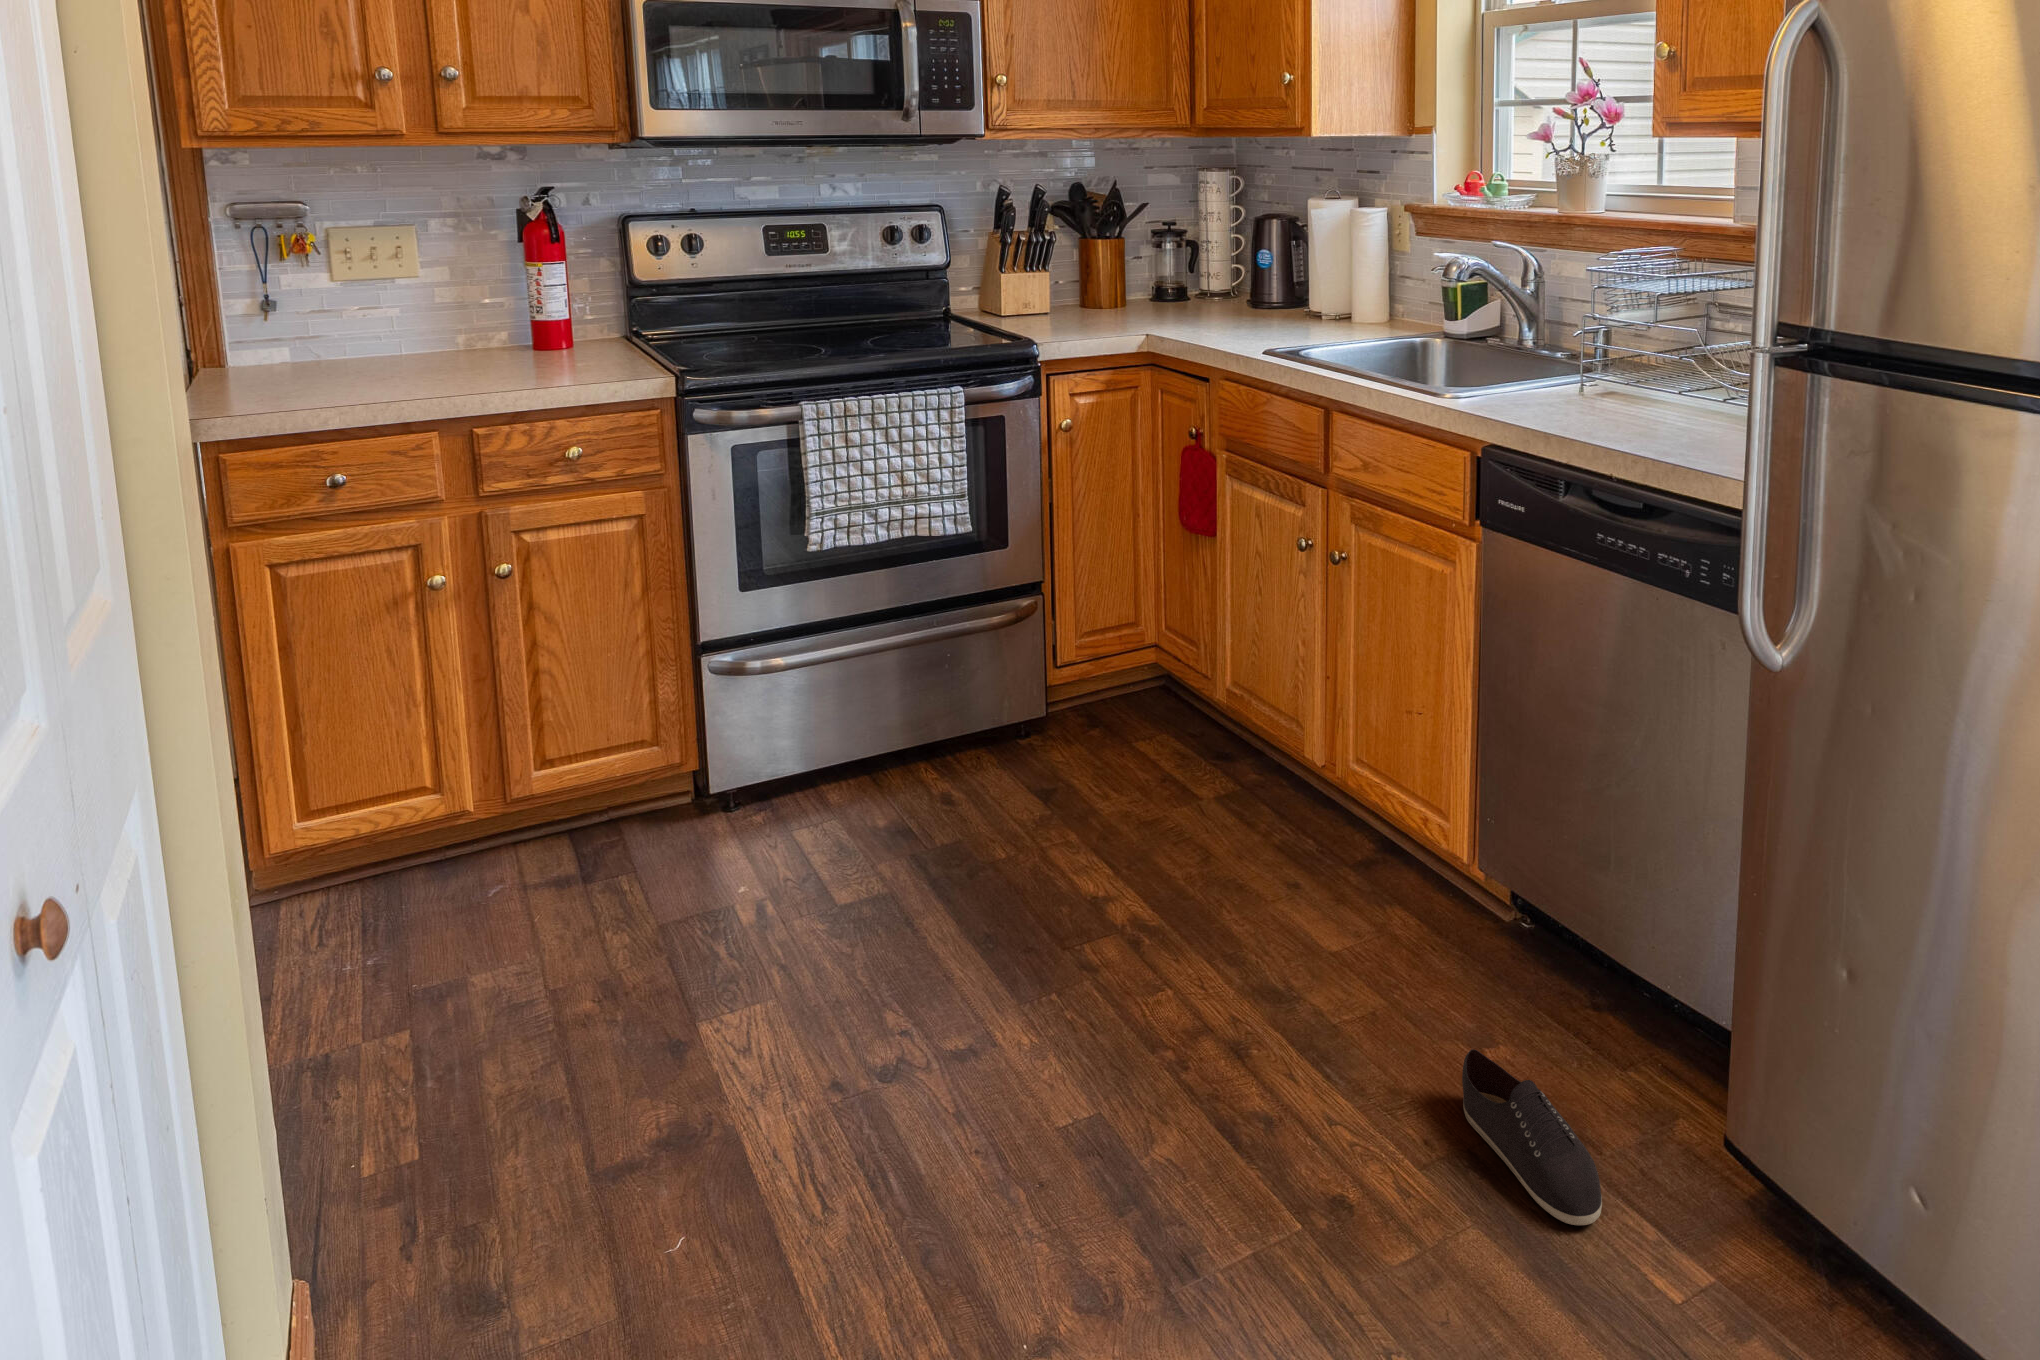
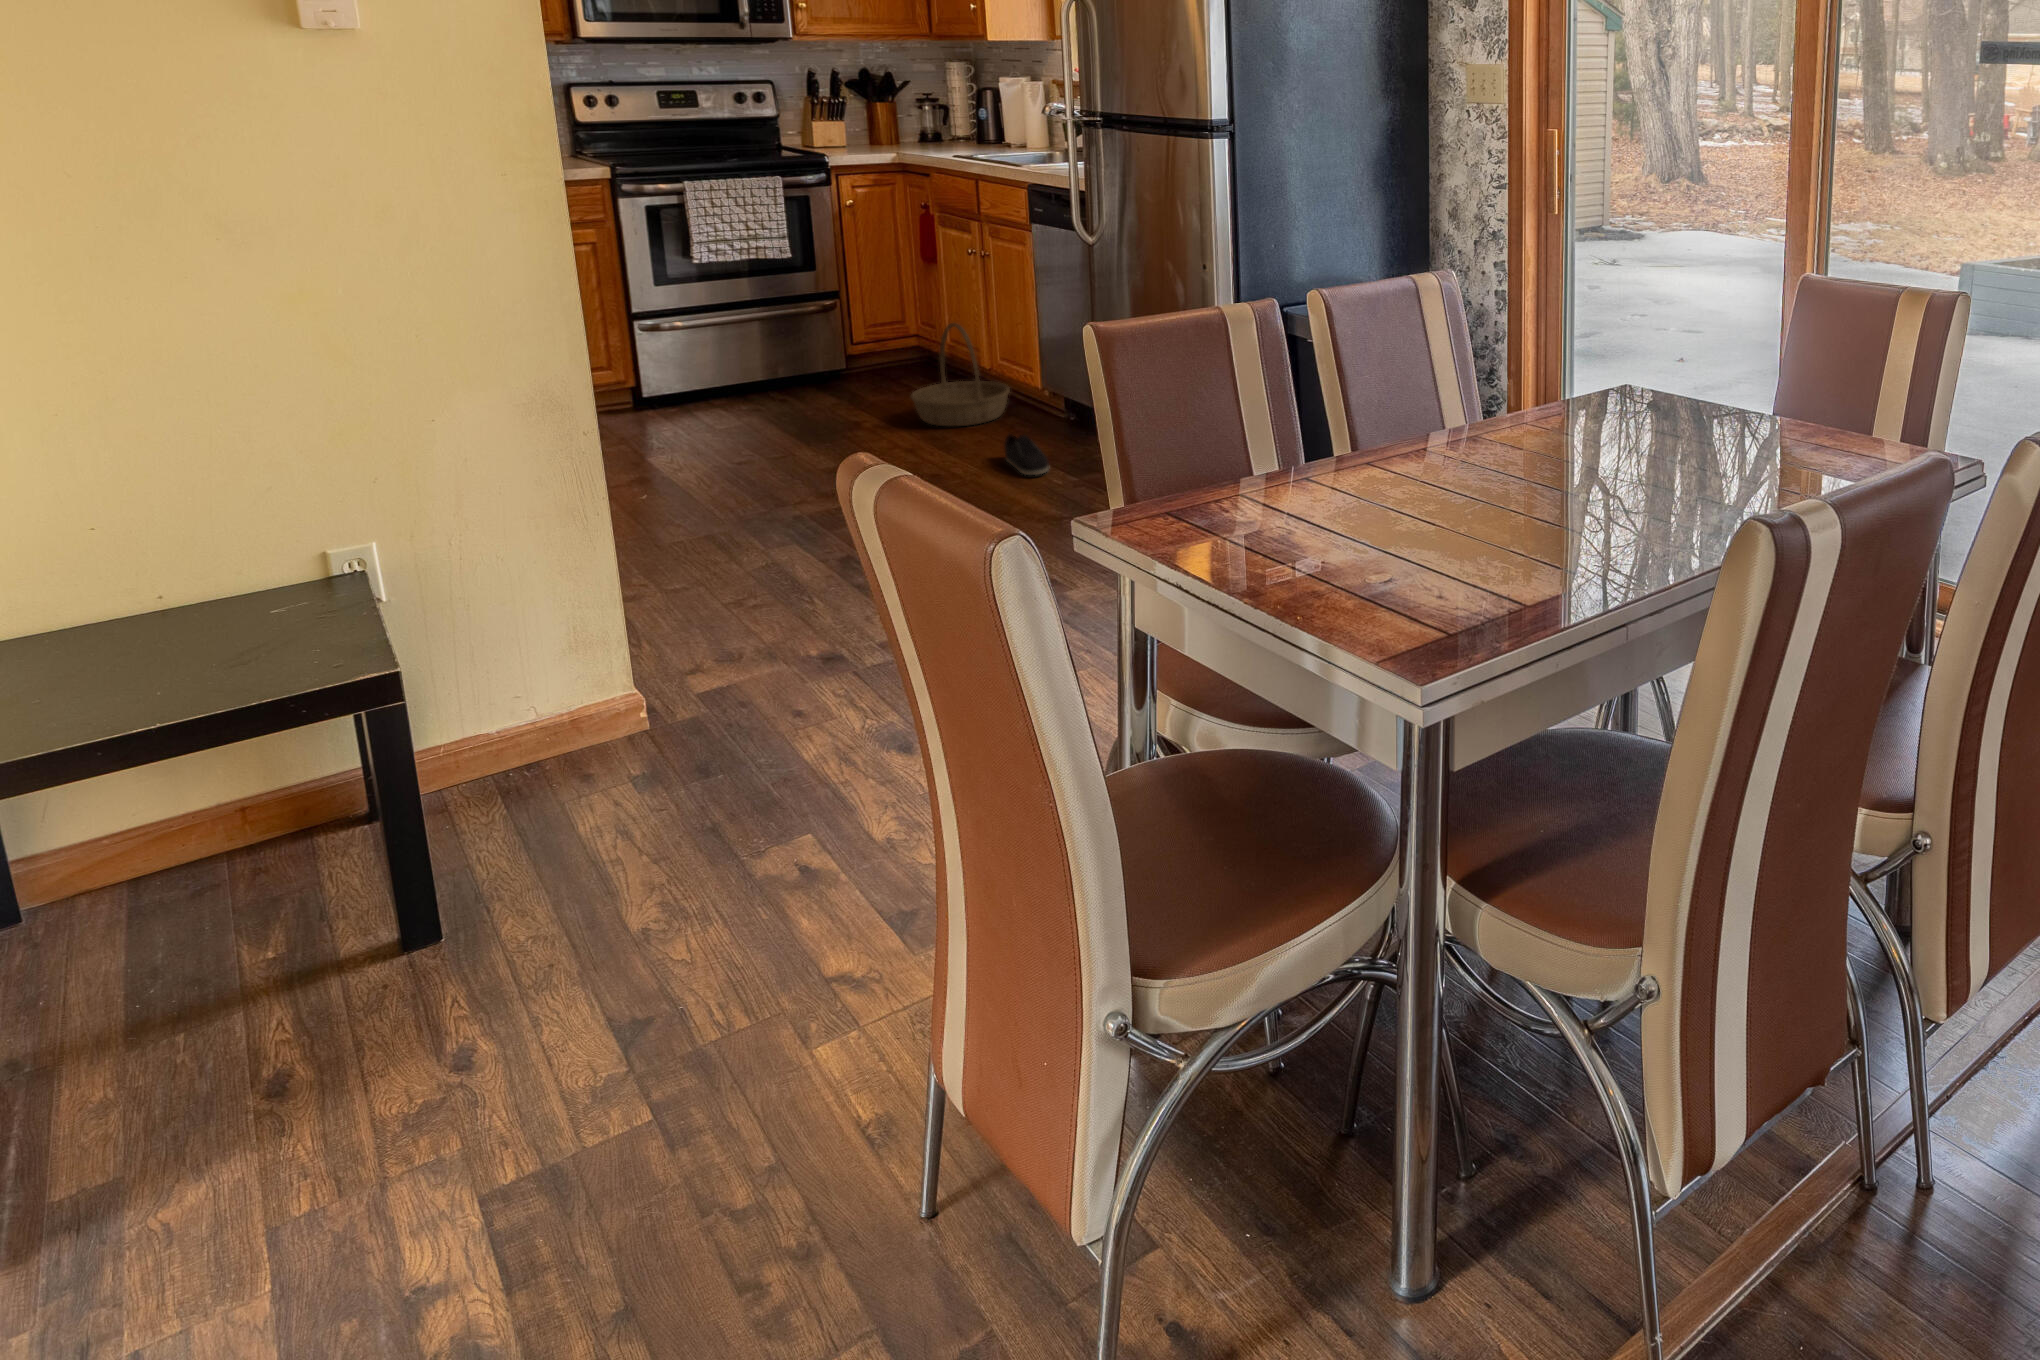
basket: none [1199,705,1389,933] -> present [911,323,1010,426]

